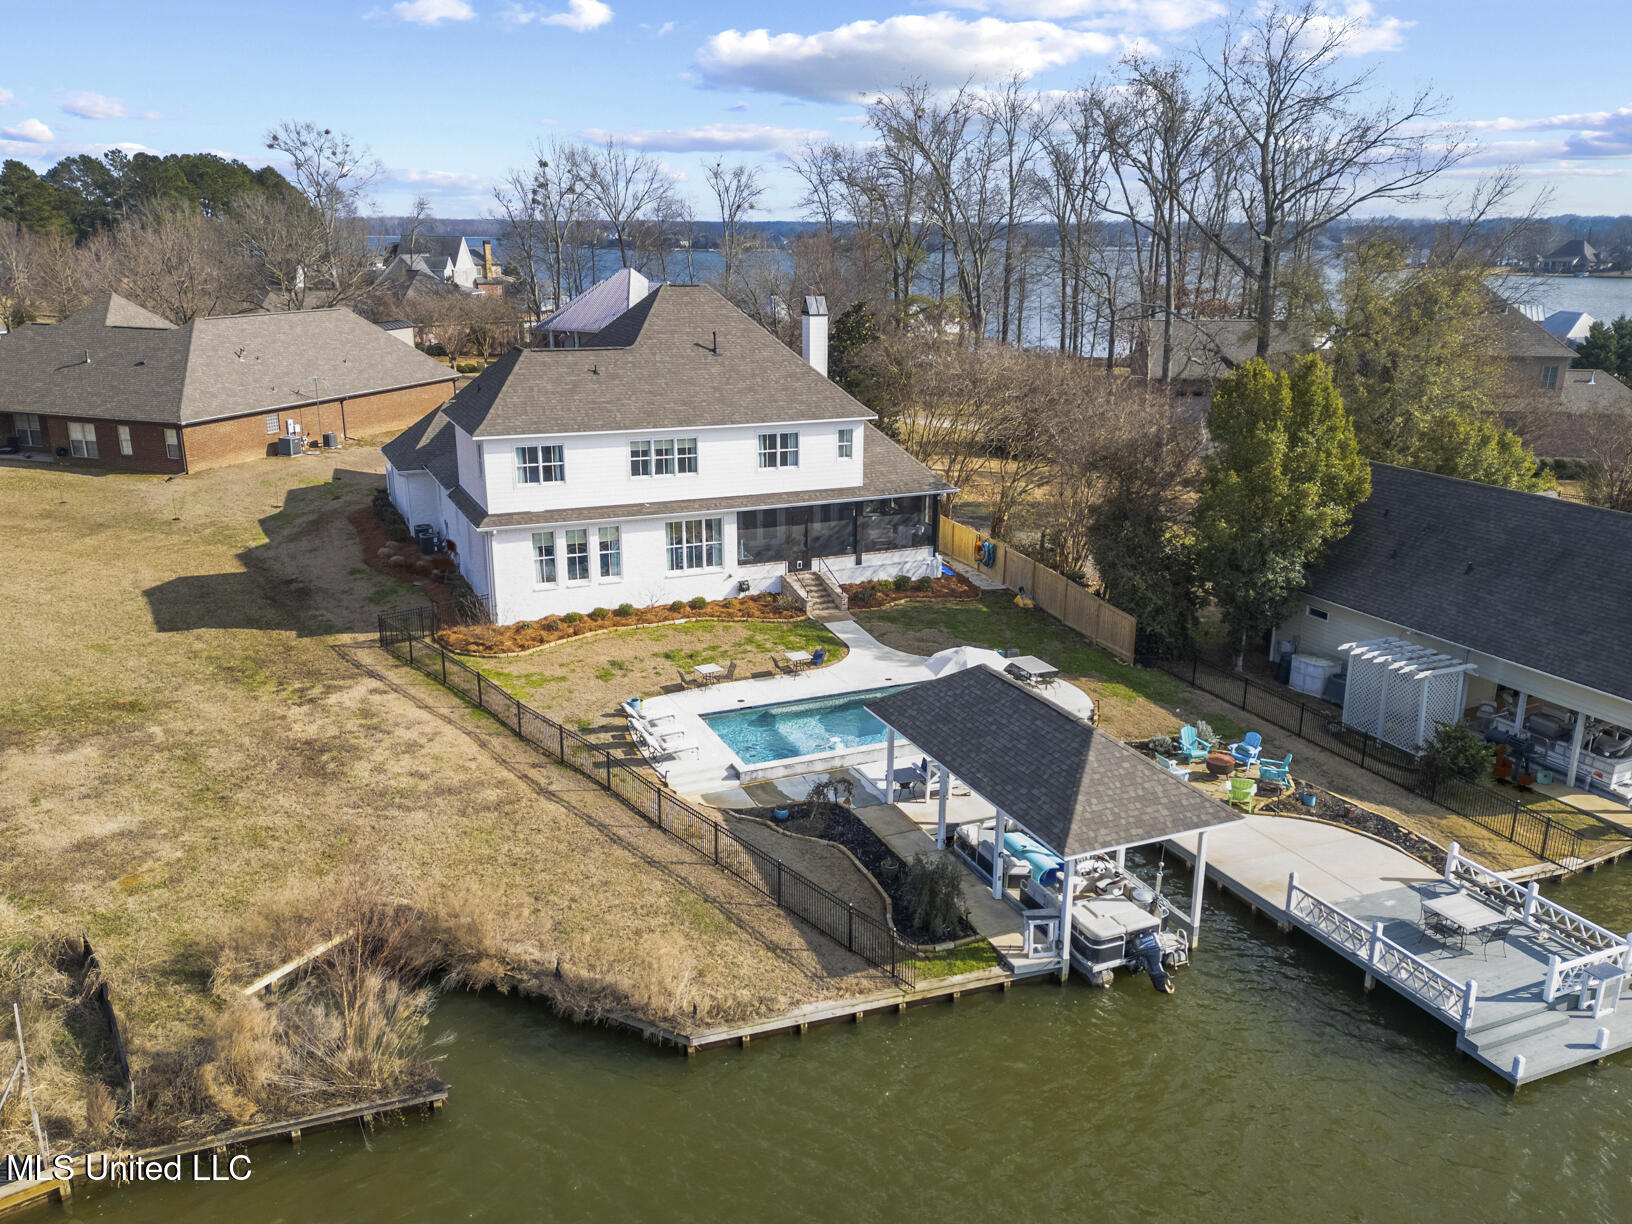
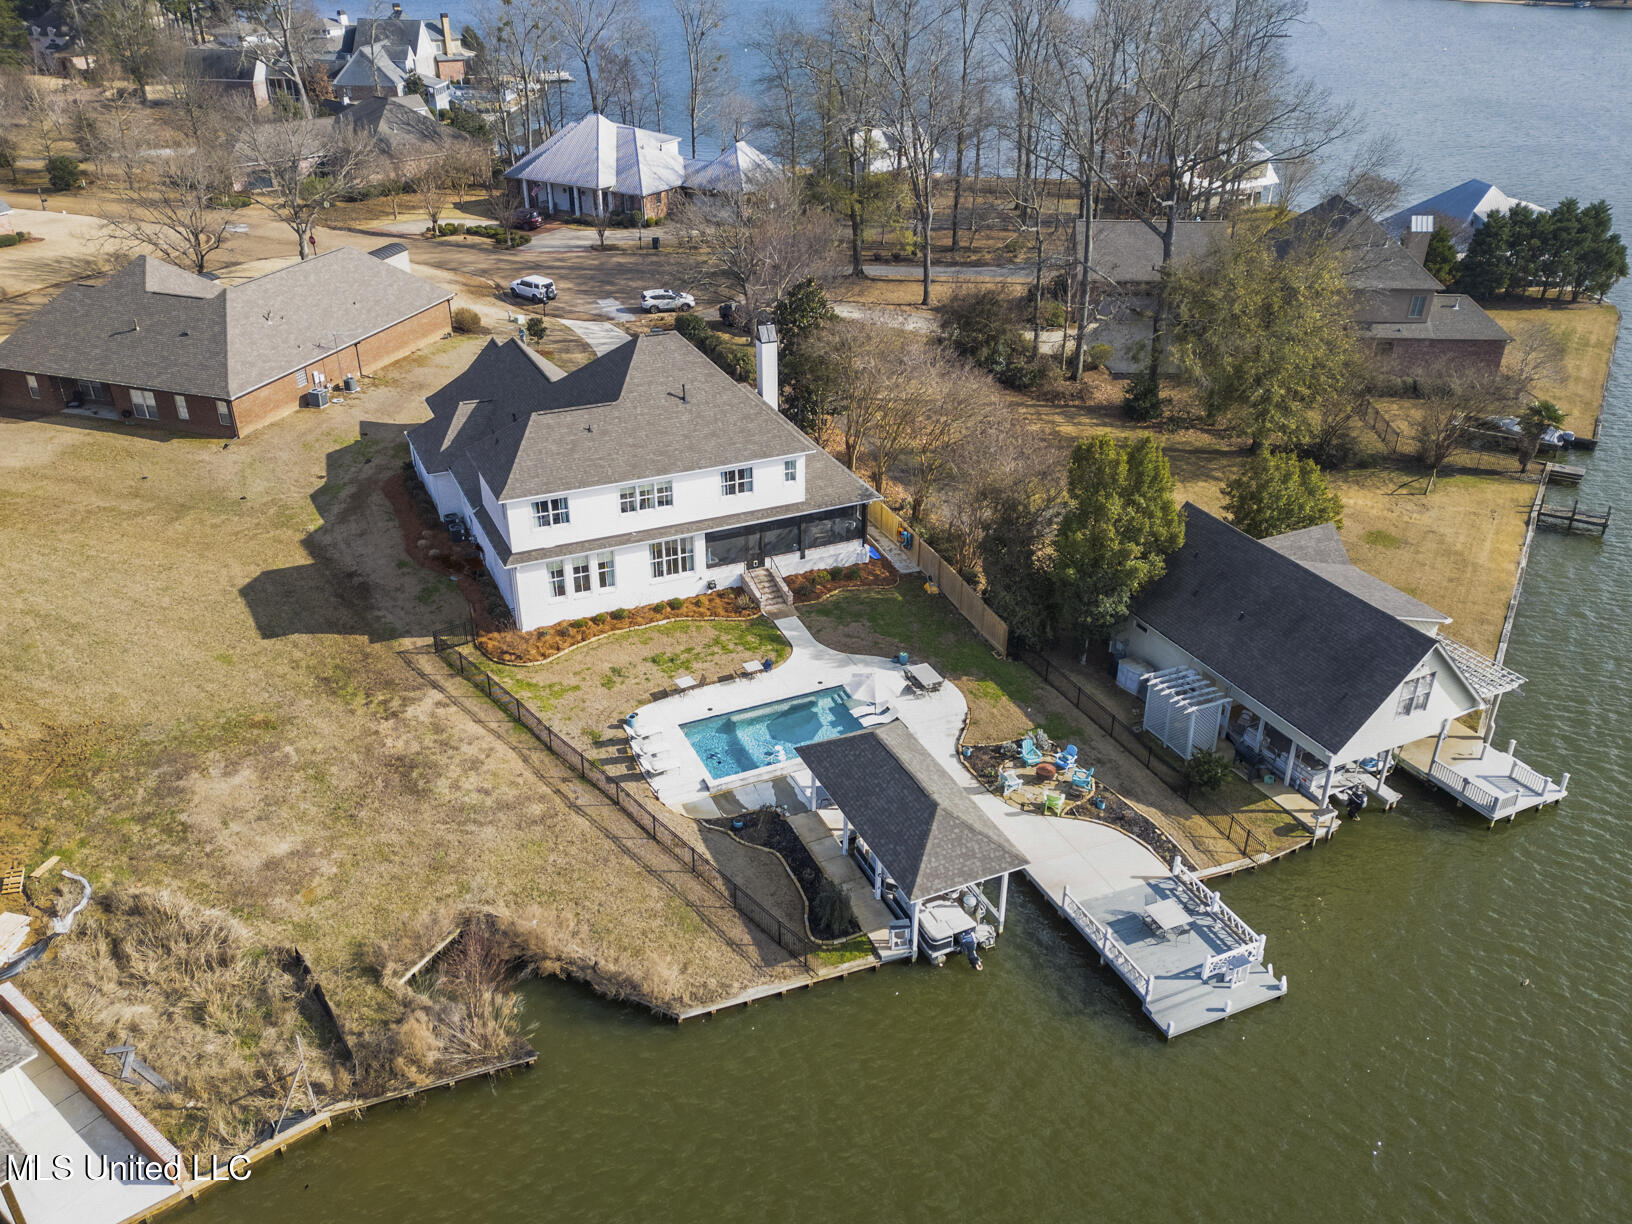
lounge chair: present [1490,745,1534,793] -> none [1228,763,1256,797]

